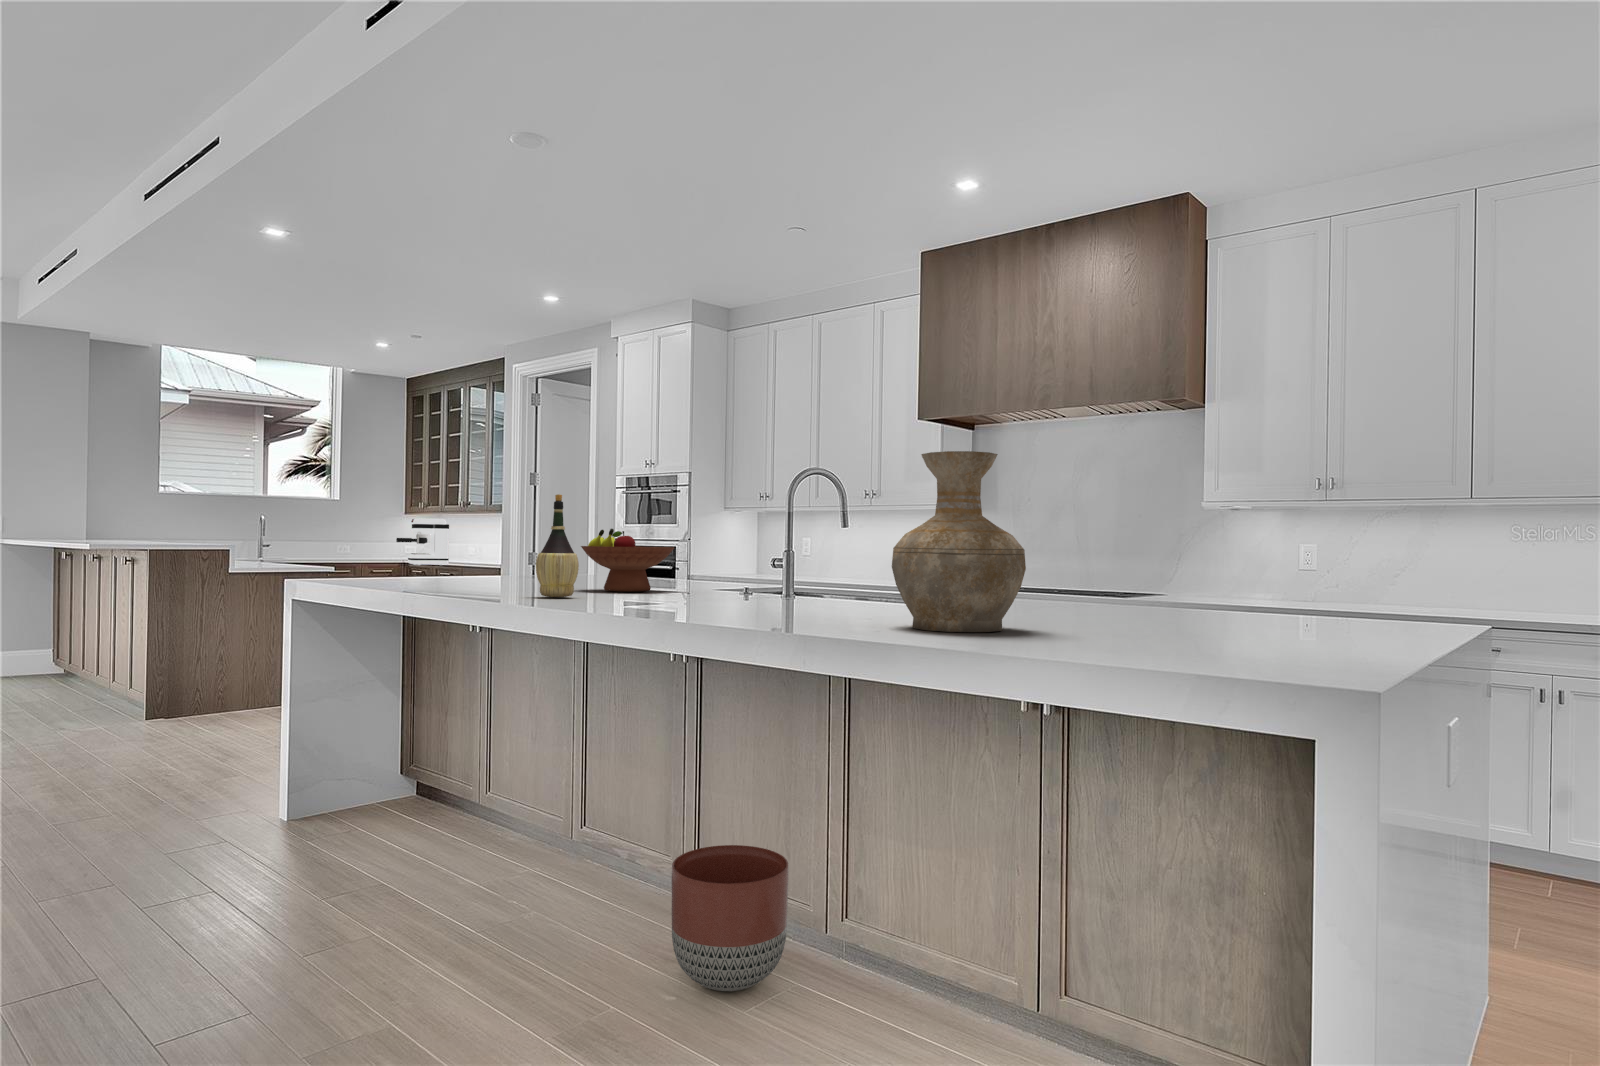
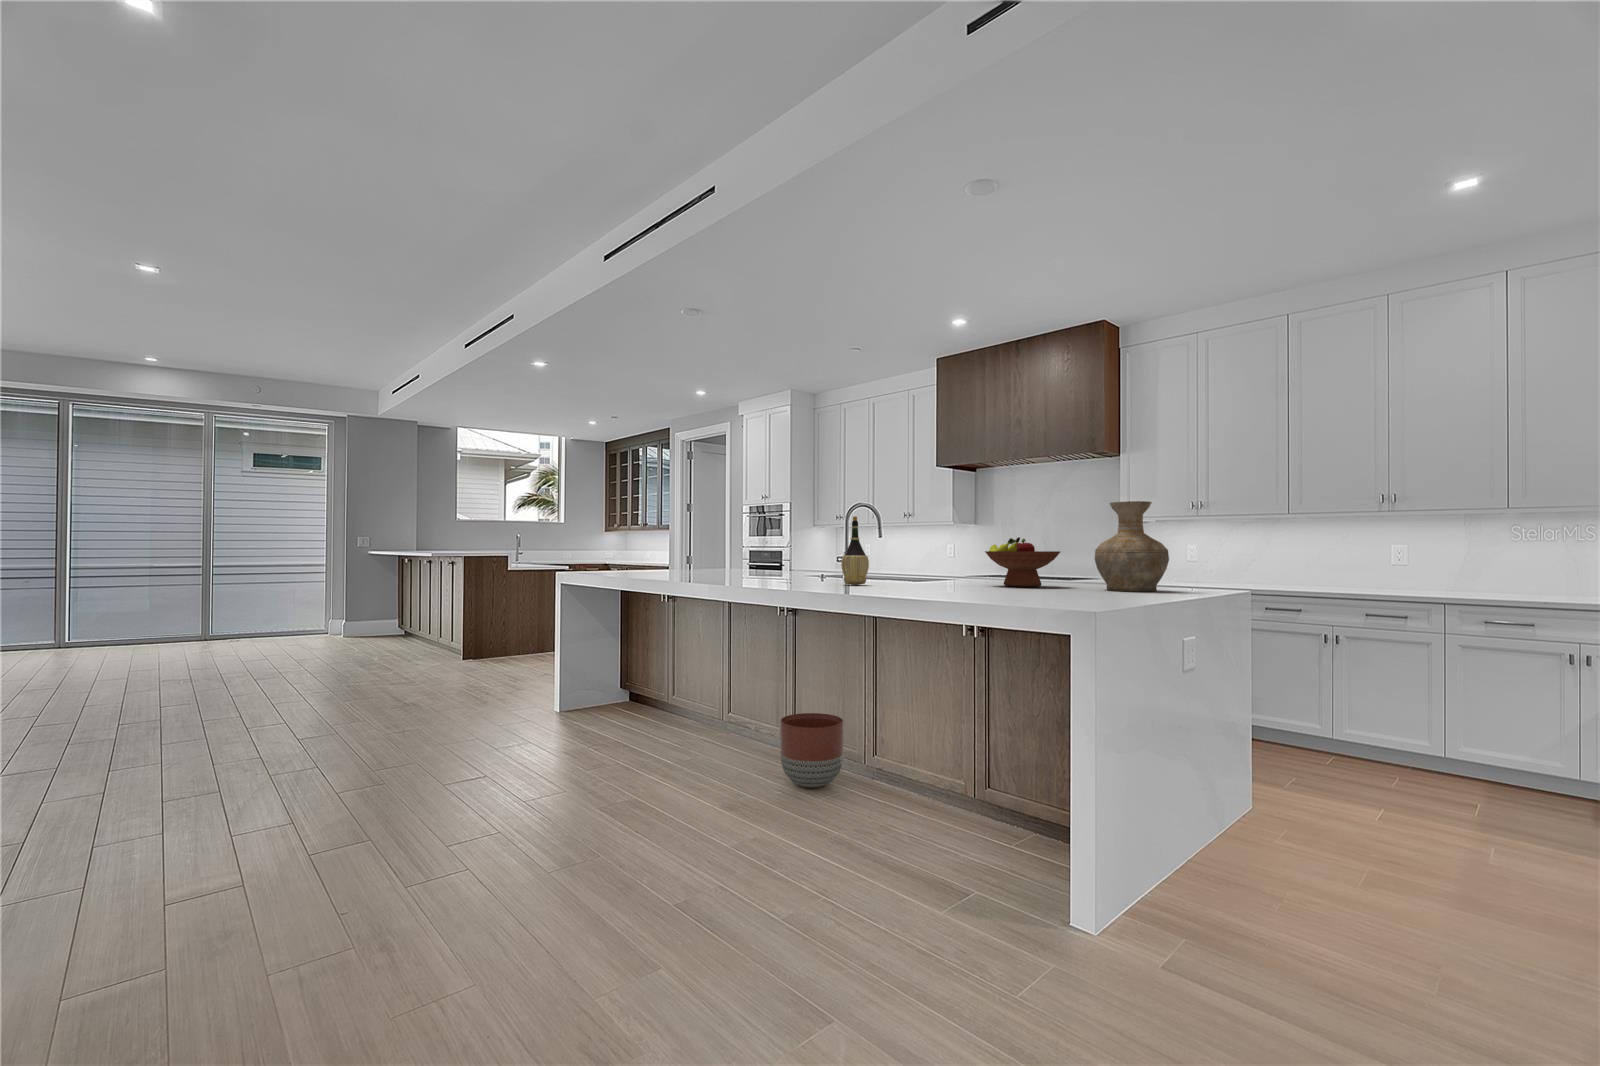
vase: present [892,451,1026,632] -> present [1095,501,1169,592]
wine bottle: present [536,494,579,597] -> present [841,516,869,585]
coffee maker: present [396,518,449,566] -> none [604,535,637,565]
fruit bowl: present [581,529,674,592] -> present [985,537,1060,587]

